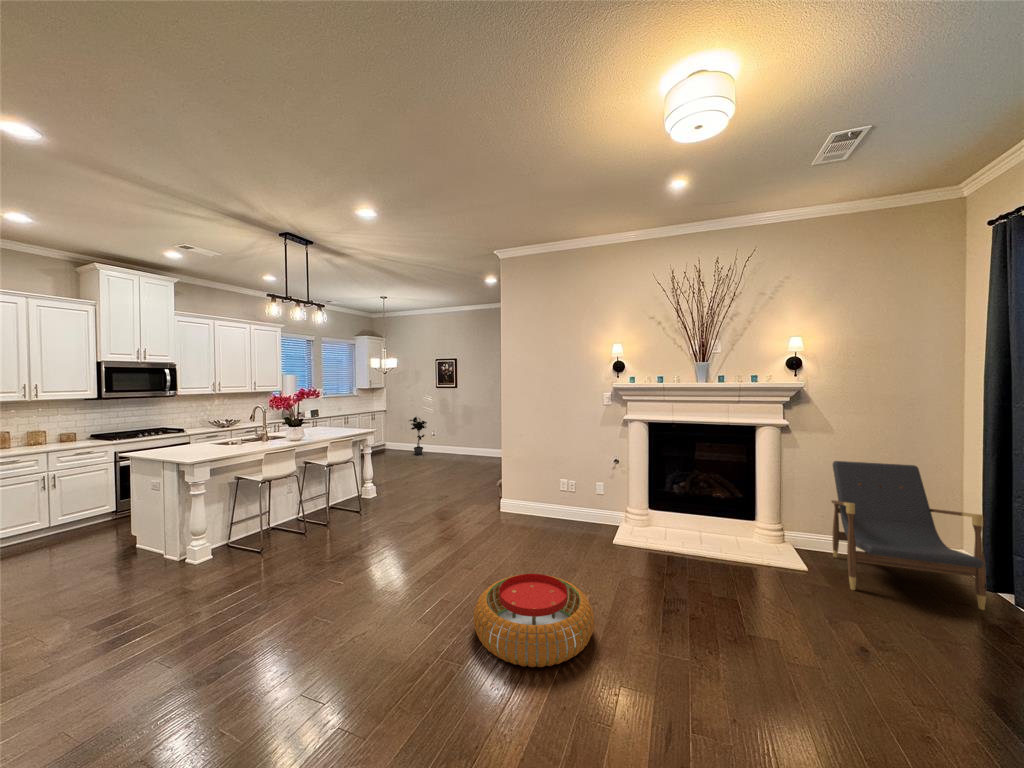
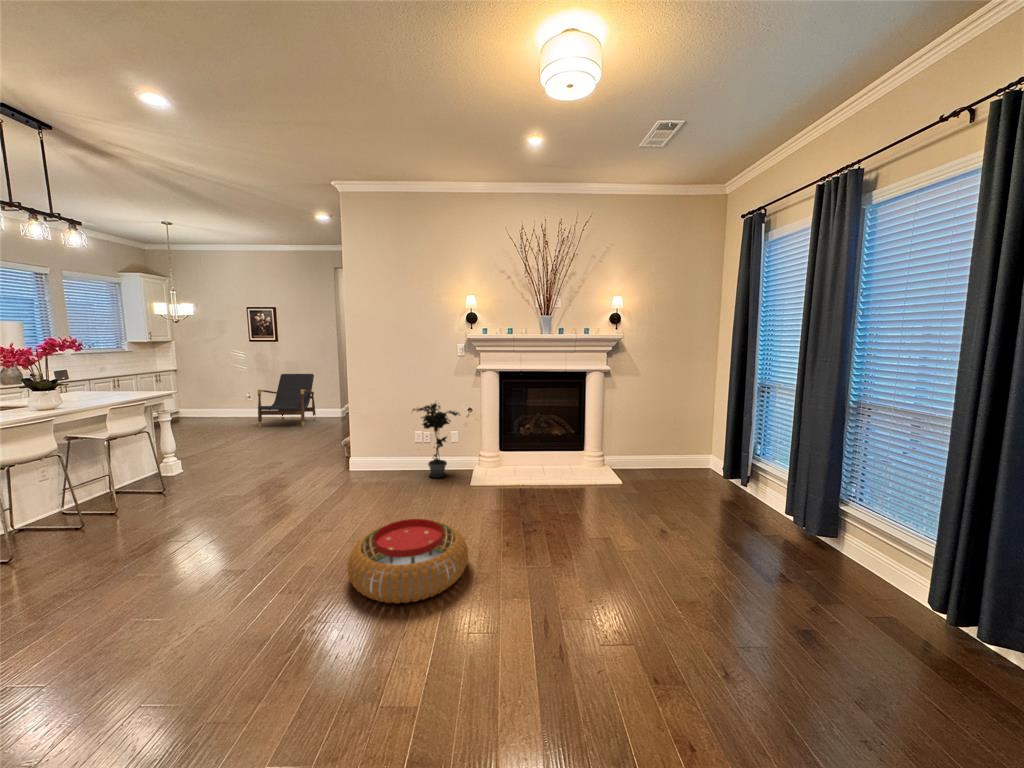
potted plant: present [410,417,427,455] -> present [412,403,460,478]
lounge chair: present [832,461,986,610] -> present [258,374,316,428]

